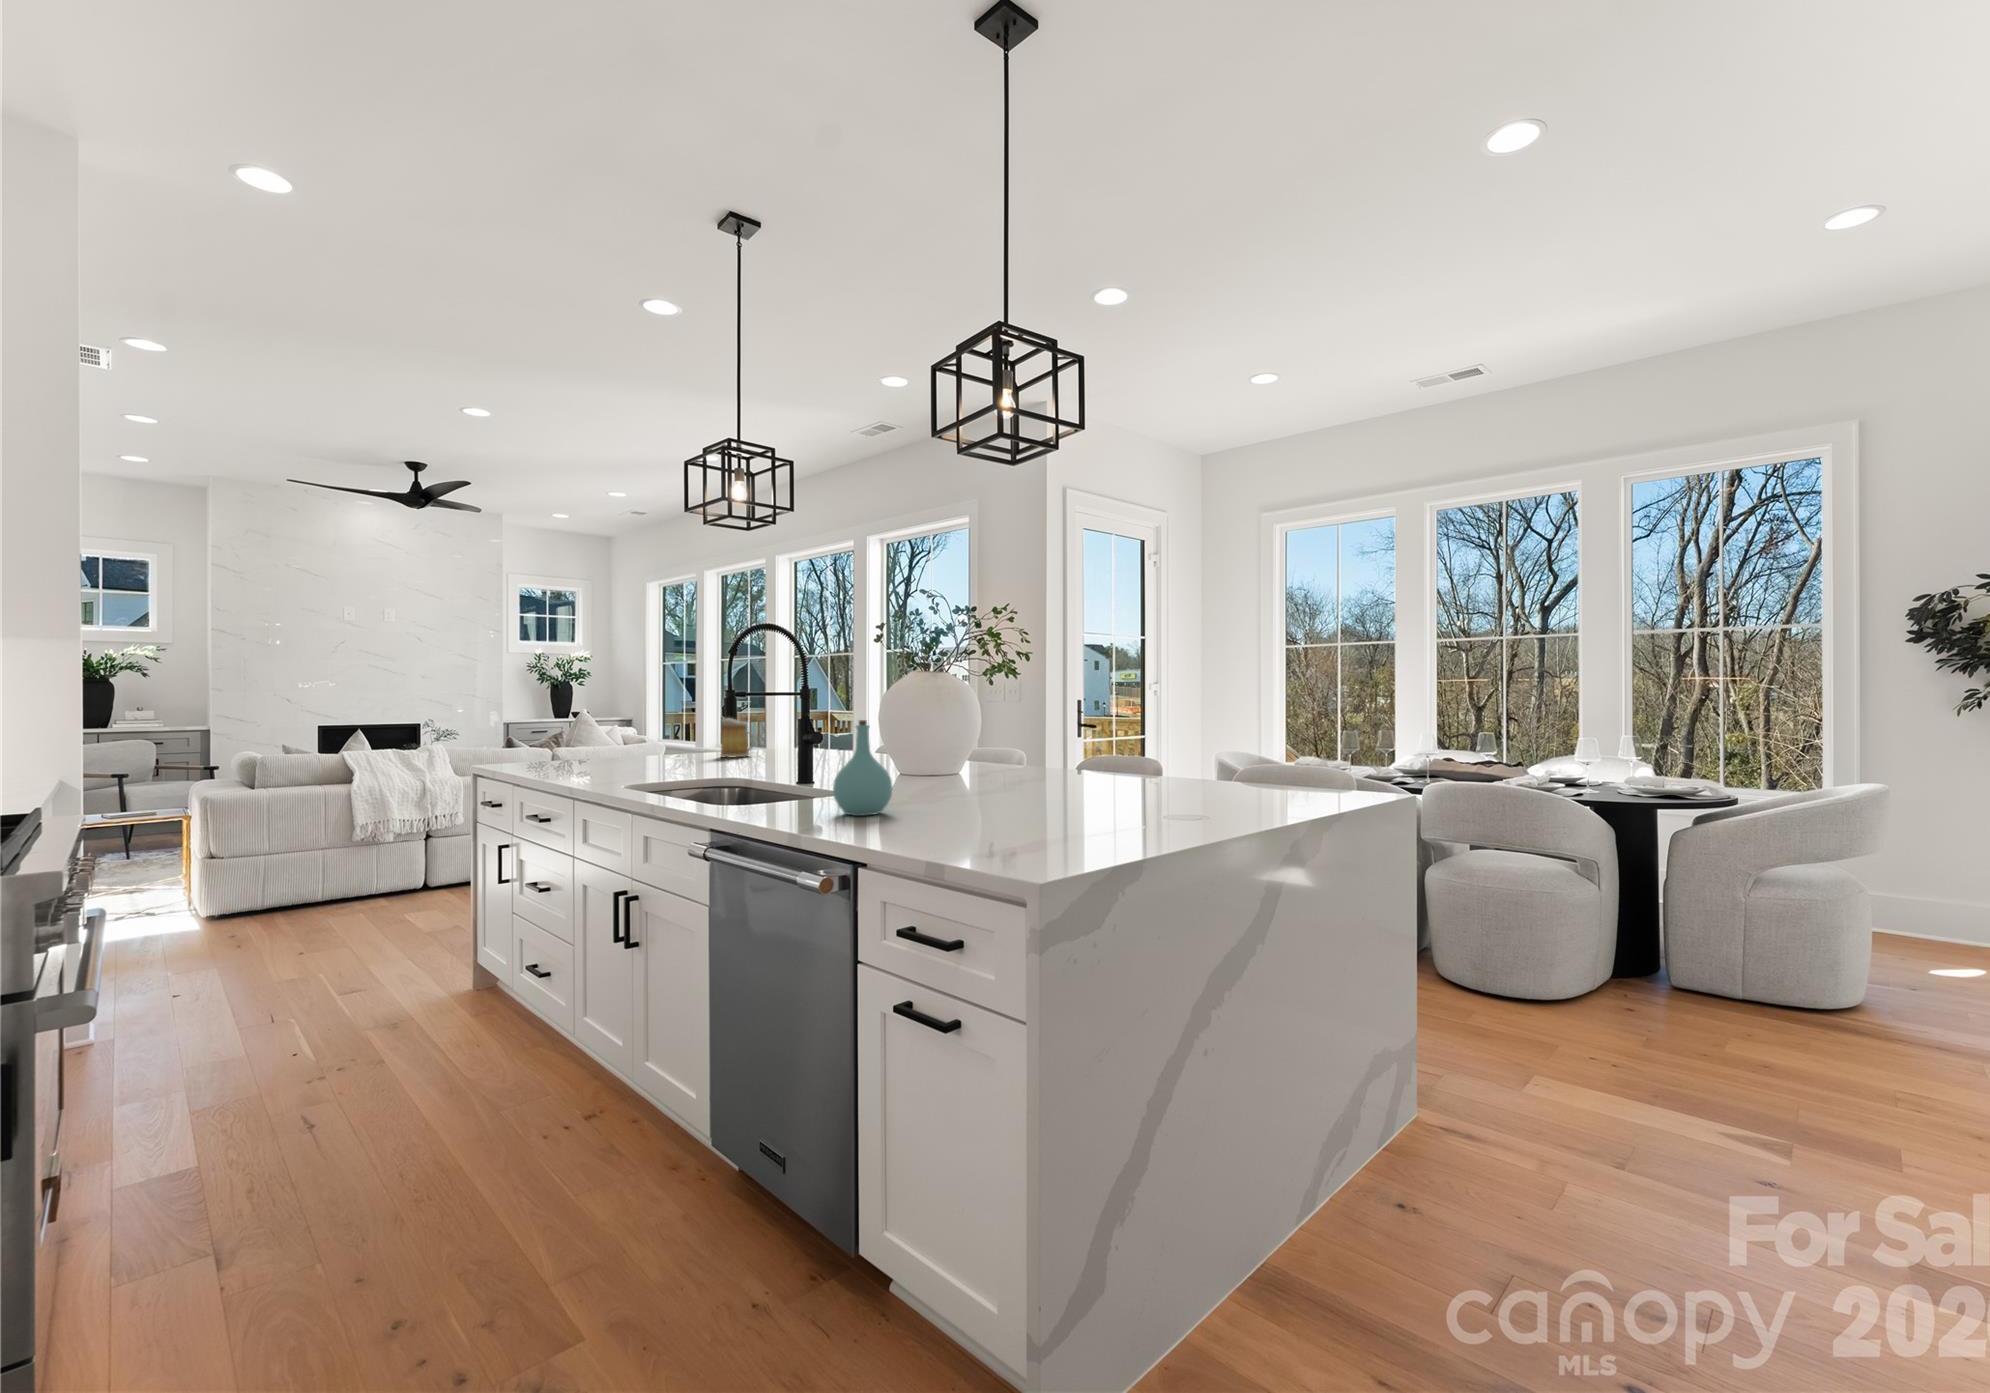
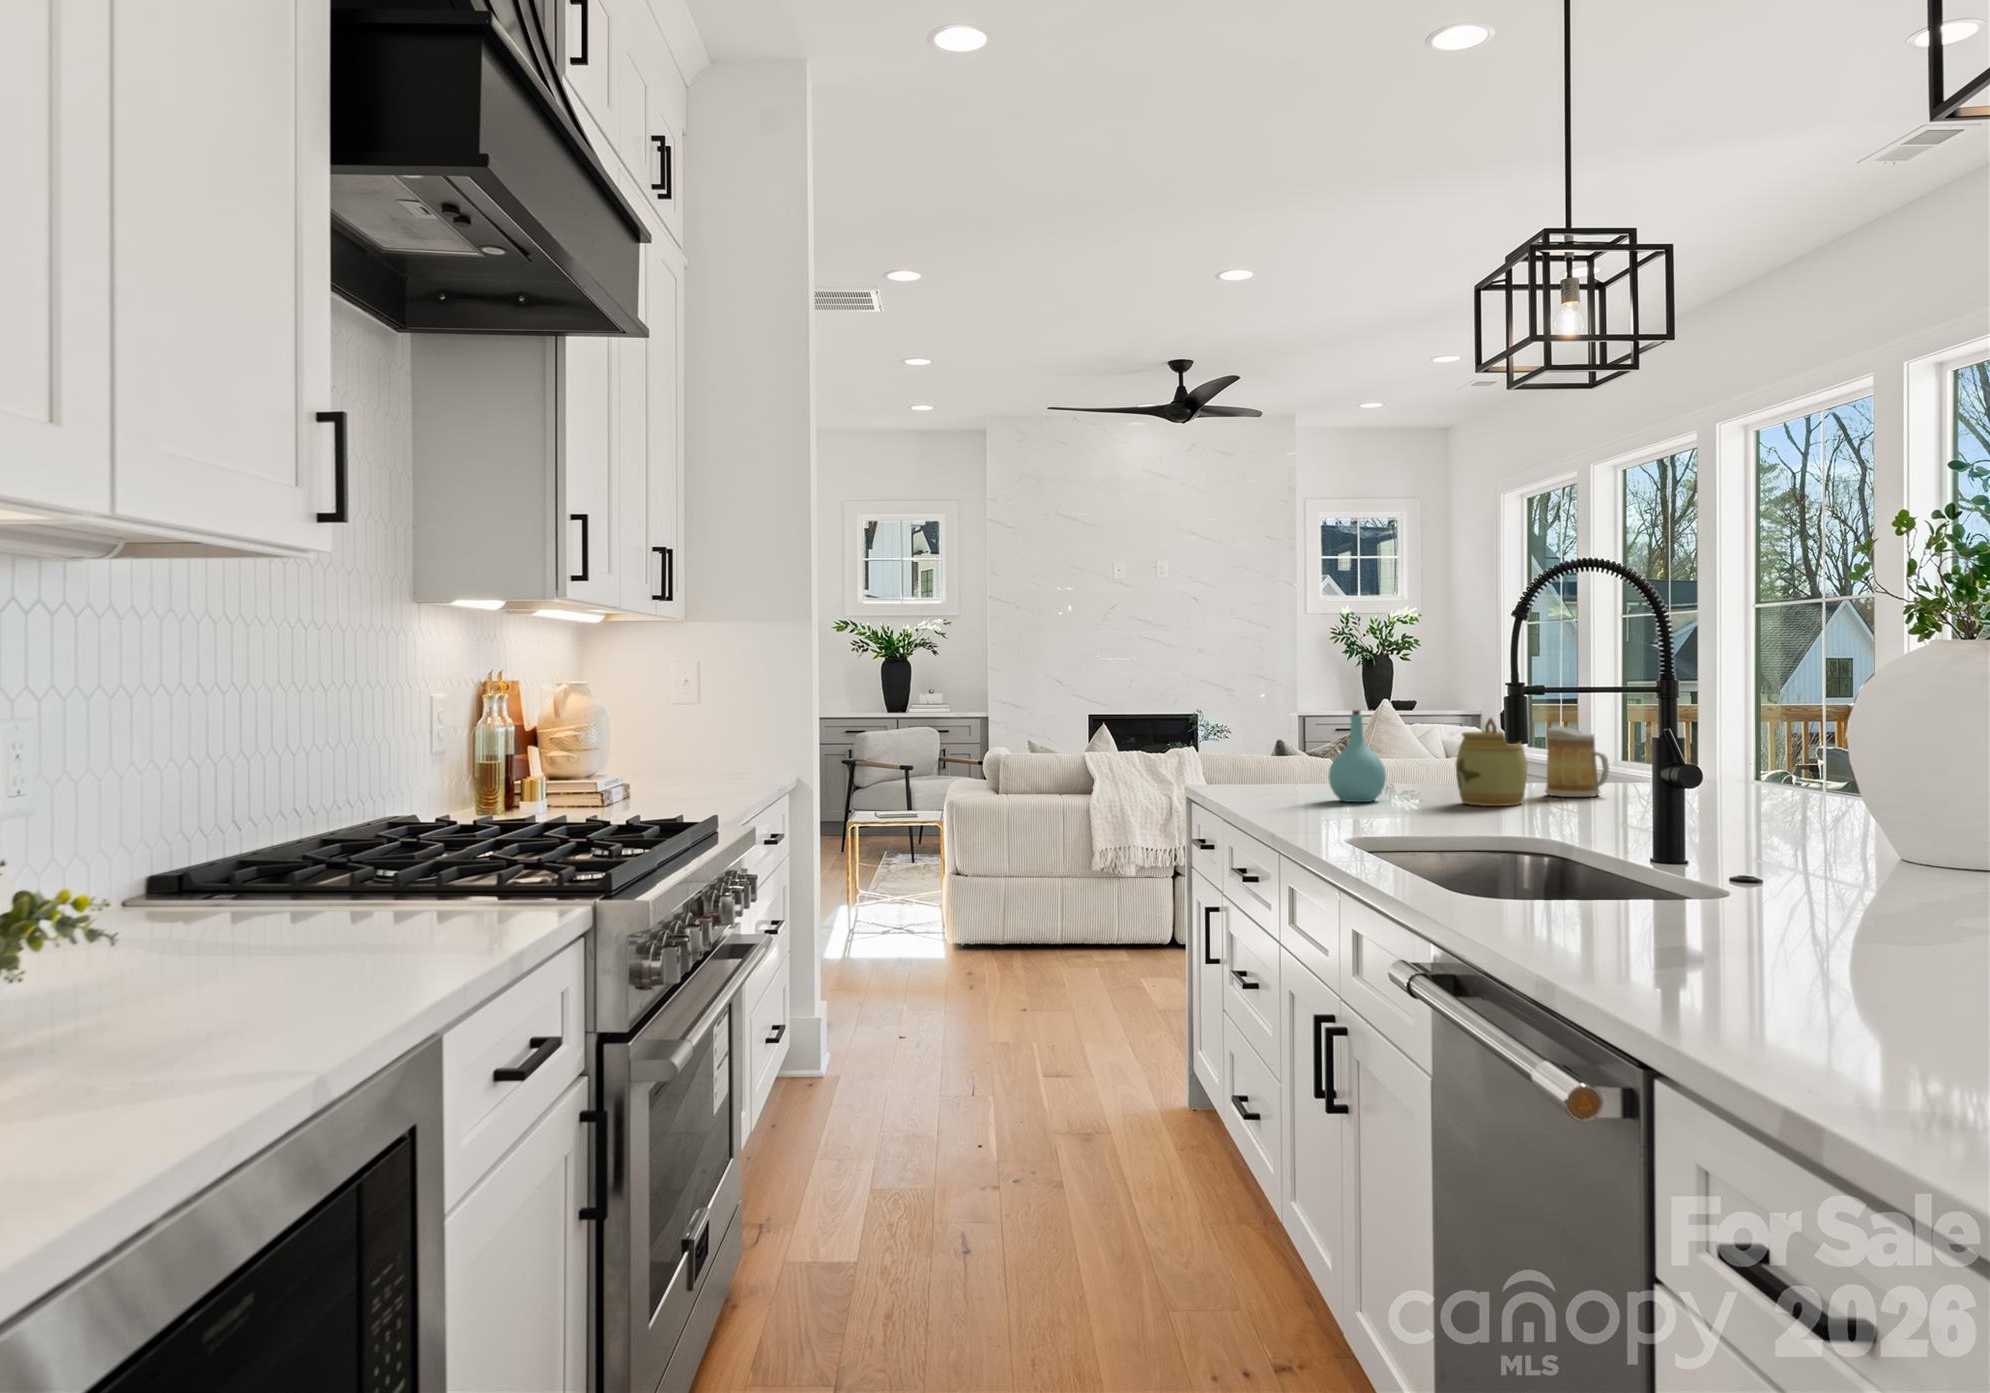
jar: none [672,713,713,764] -> present [1455,718,1527,806]
bottle: present [833,720,893,816] -> present [1329,710,1386,802]

